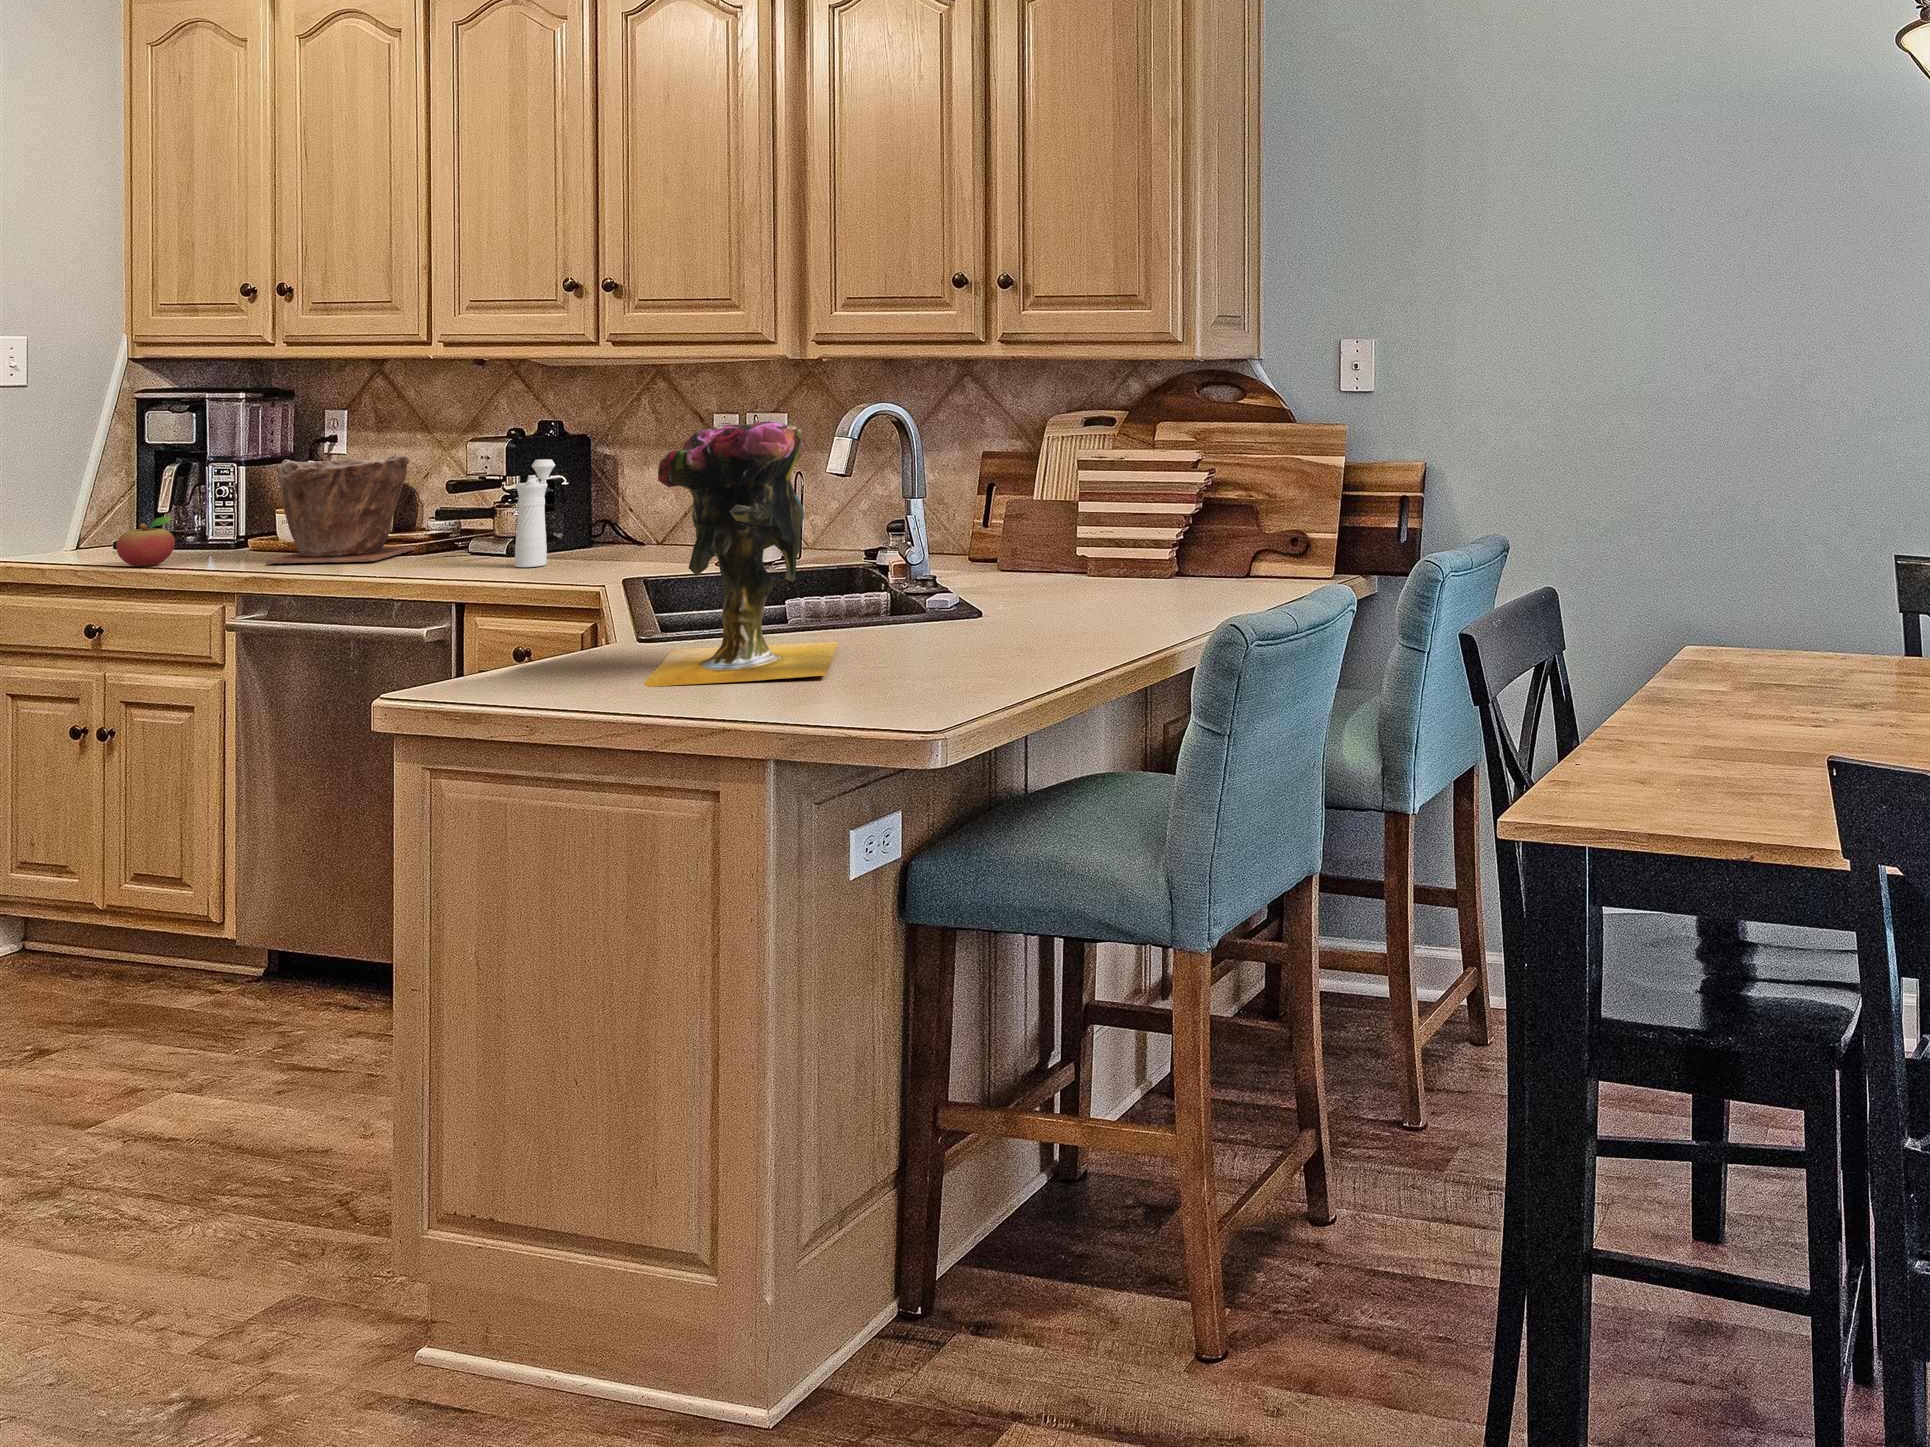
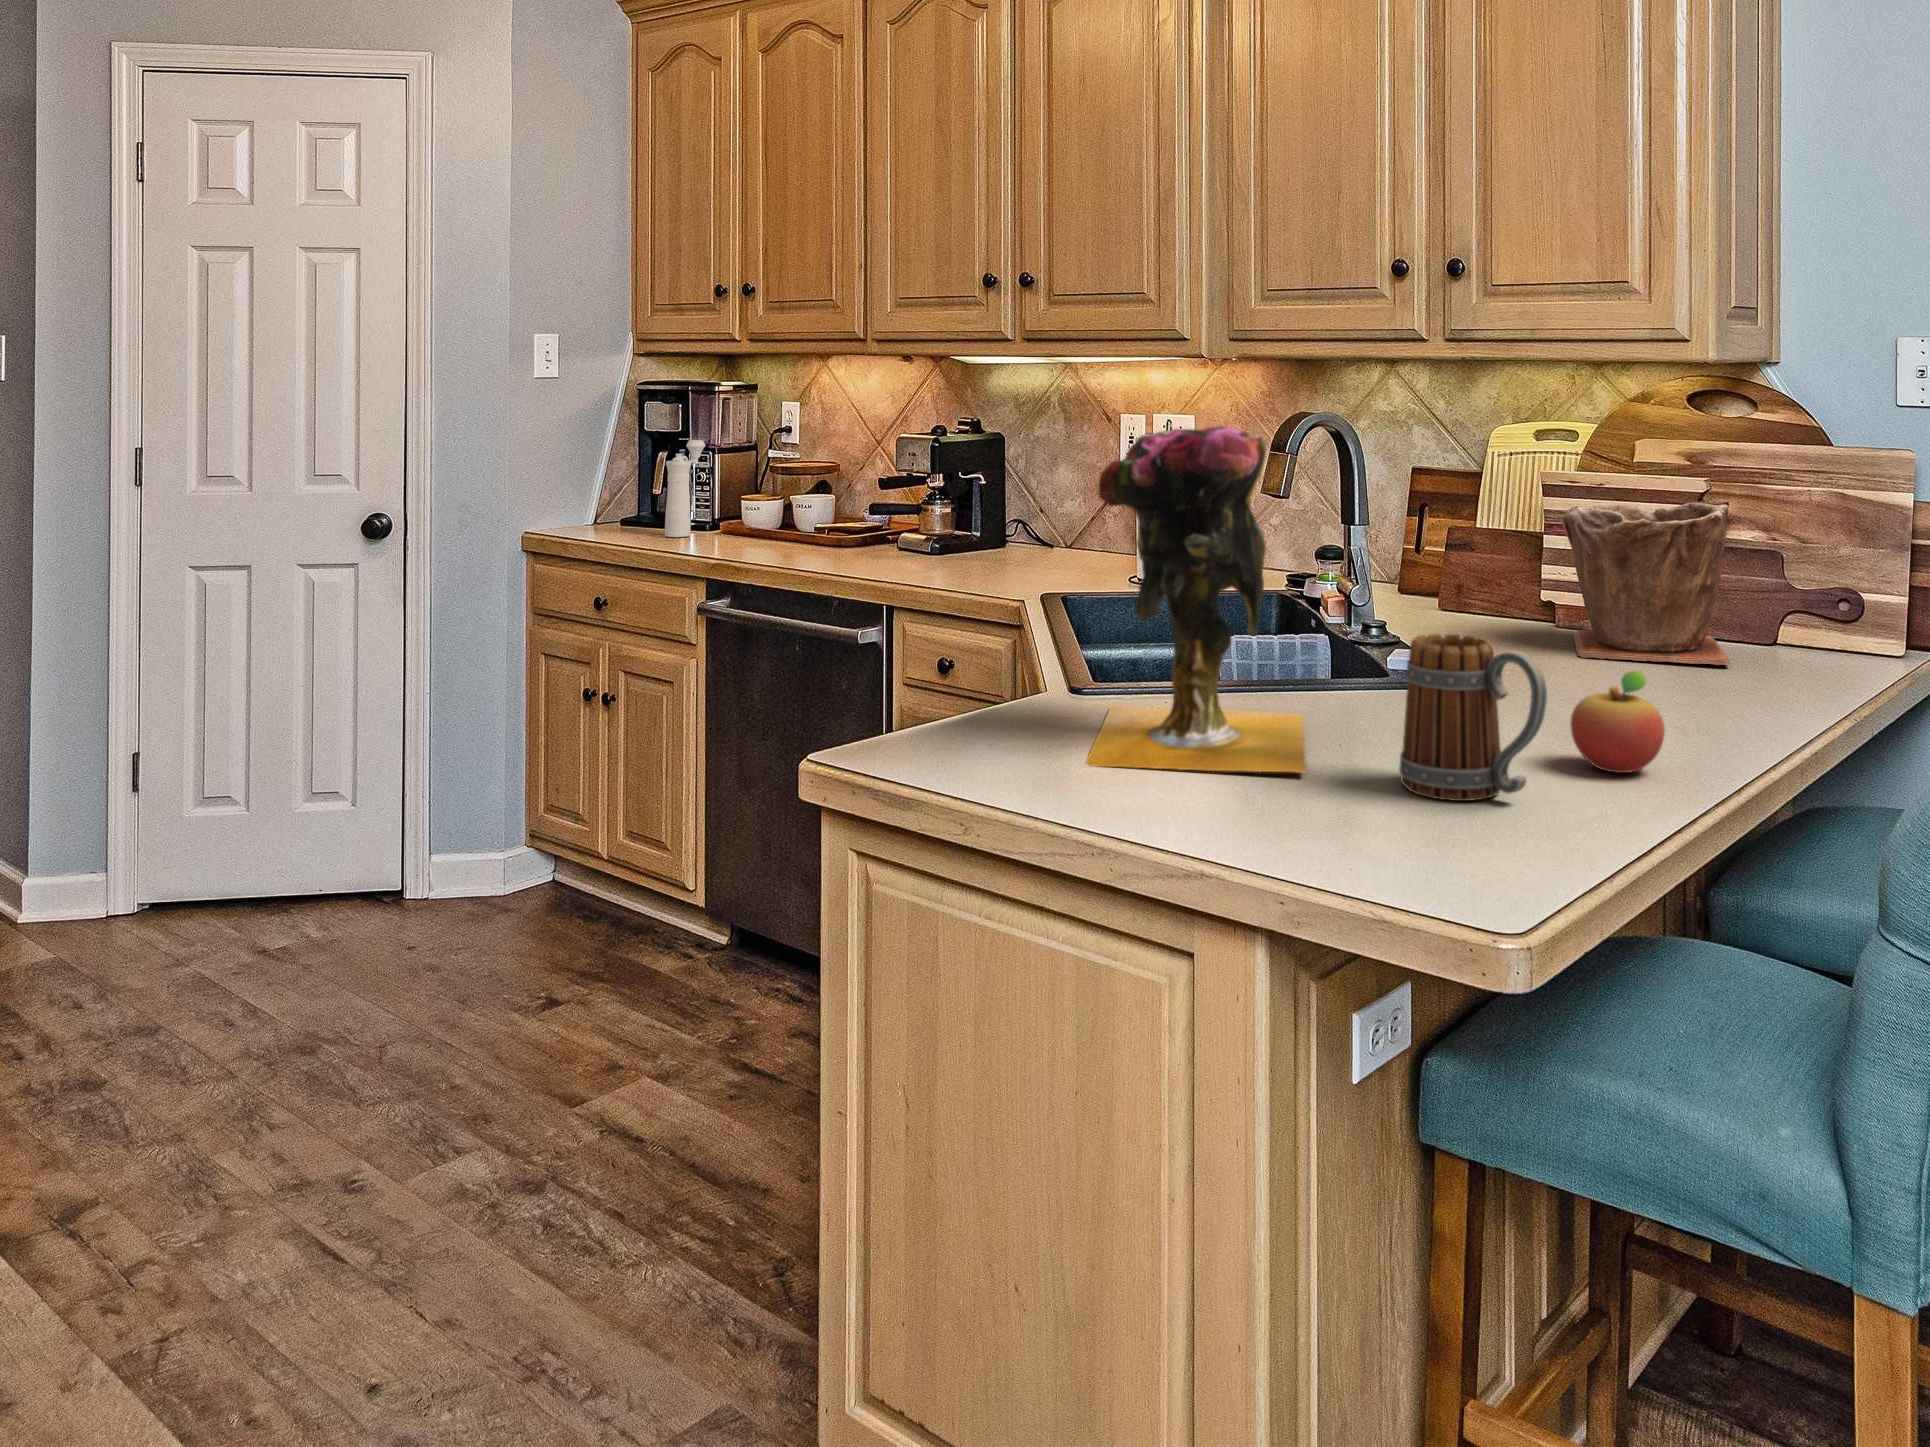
plant pot: present [266,455,416,564] -> present [1561,503,1730,665]
pepper mill: present [515,459,555,567] -> present [665,440,705,537]
fruit: present [116,517,175,566] -> present [1570,671,1665,773]
mug: none [898,566,1003,683] -> present [1399,634,1547,801]

